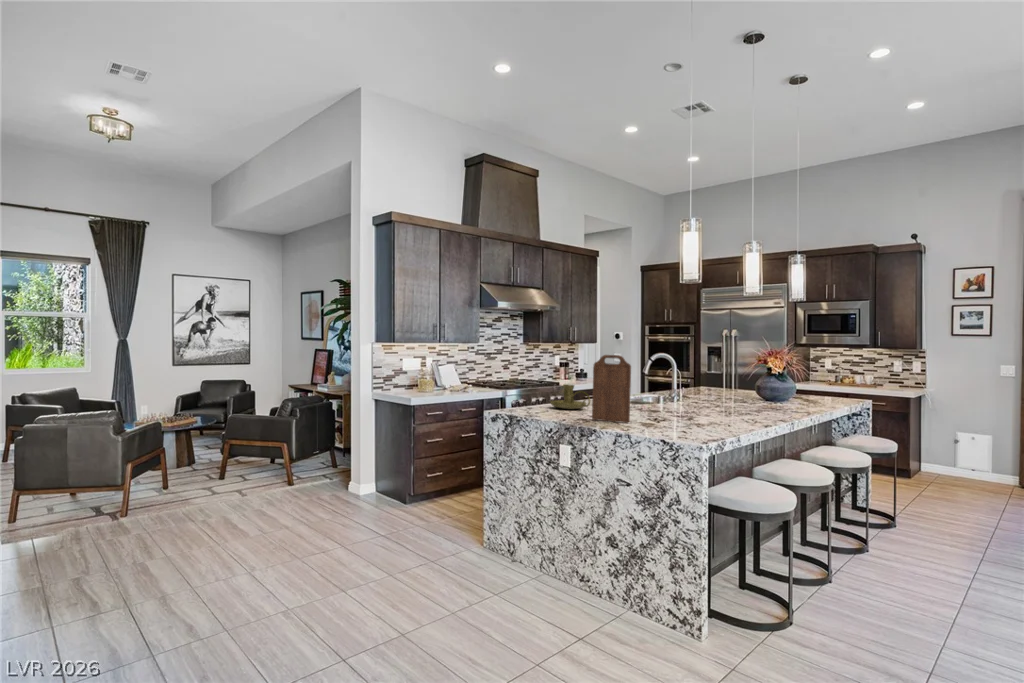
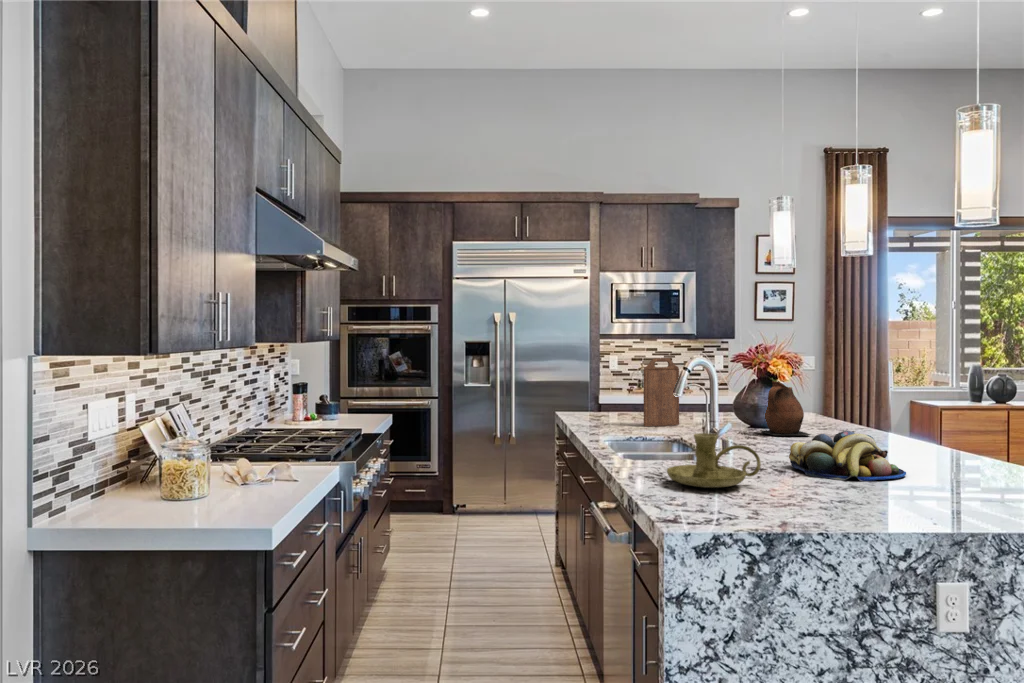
cutting board: present [592,355,631,423] -> present [644,358,679,426]
ceramic pitcher: none [744,375,780,413] -> present [761,381,810,436]
fruit bowl: none [632,395,695,419] -> present [789,431,906,481]

